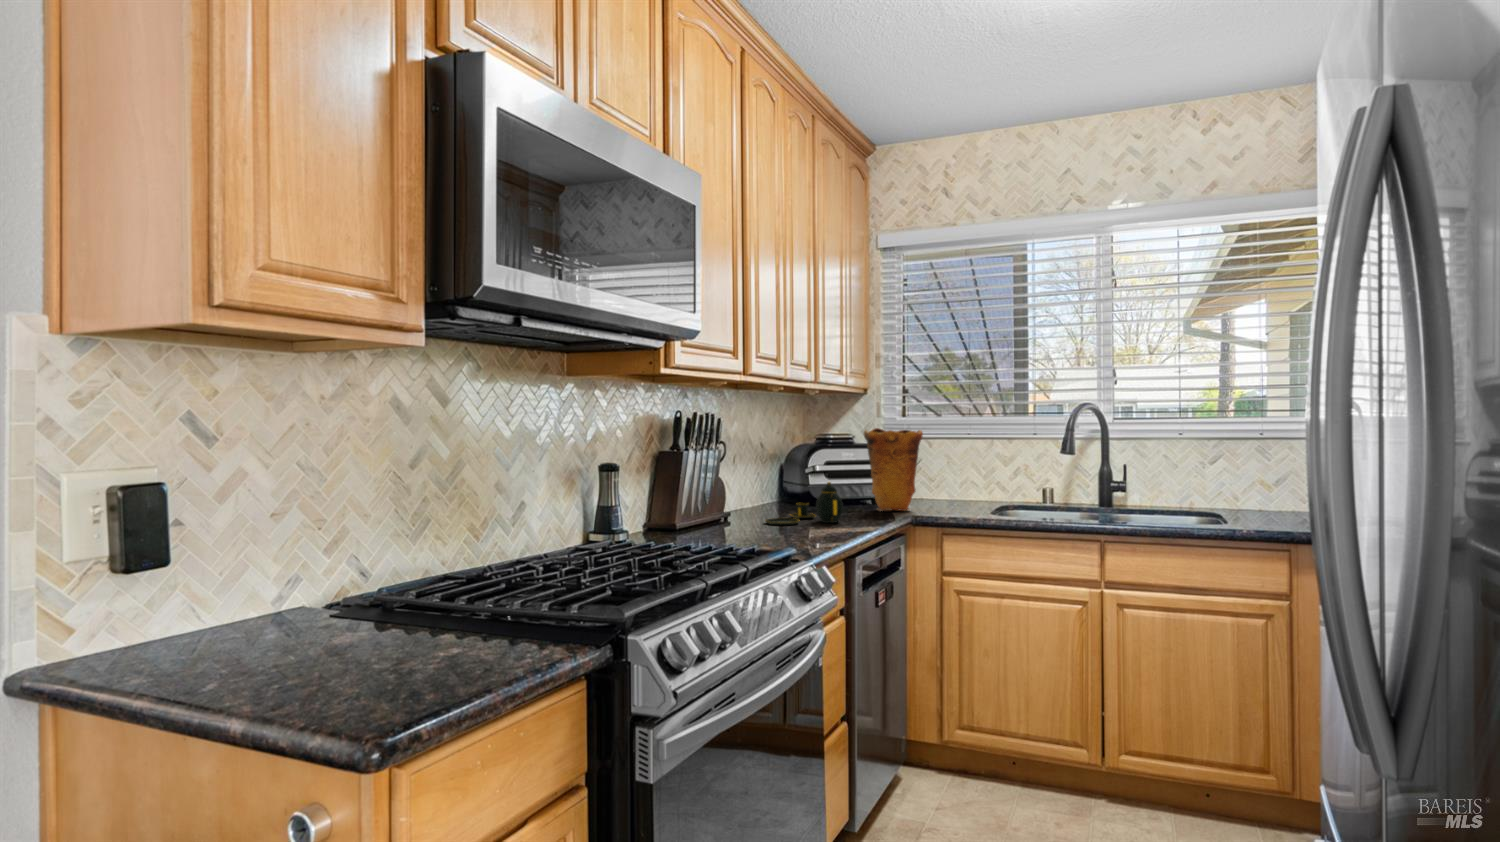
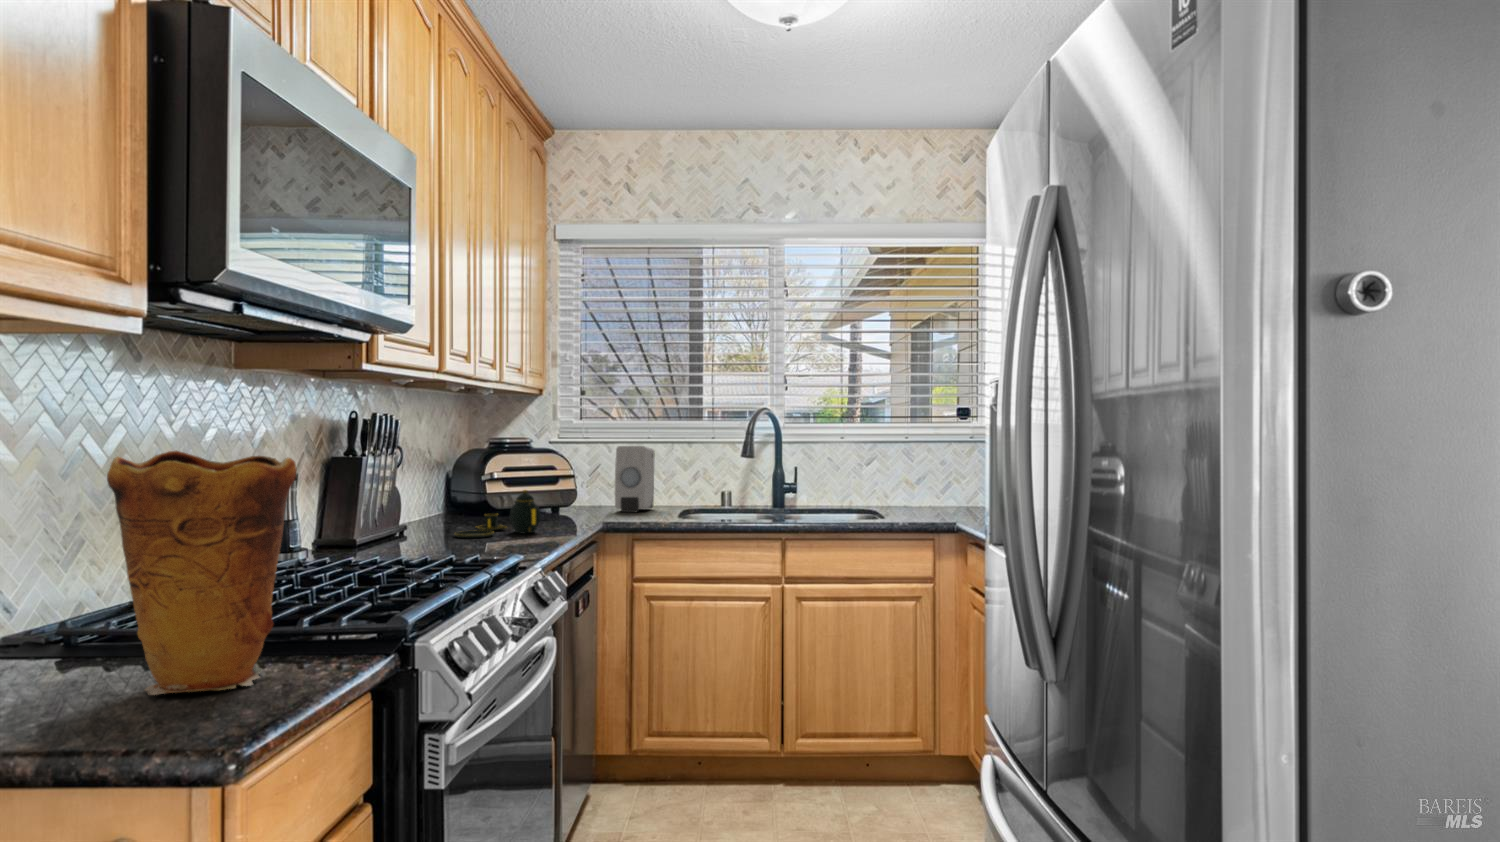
vase: present [864,428,923,511] -> present [107,451,297,695]
soap dispenser: none [931,441,972,505] -> present [615,446,655,512]

